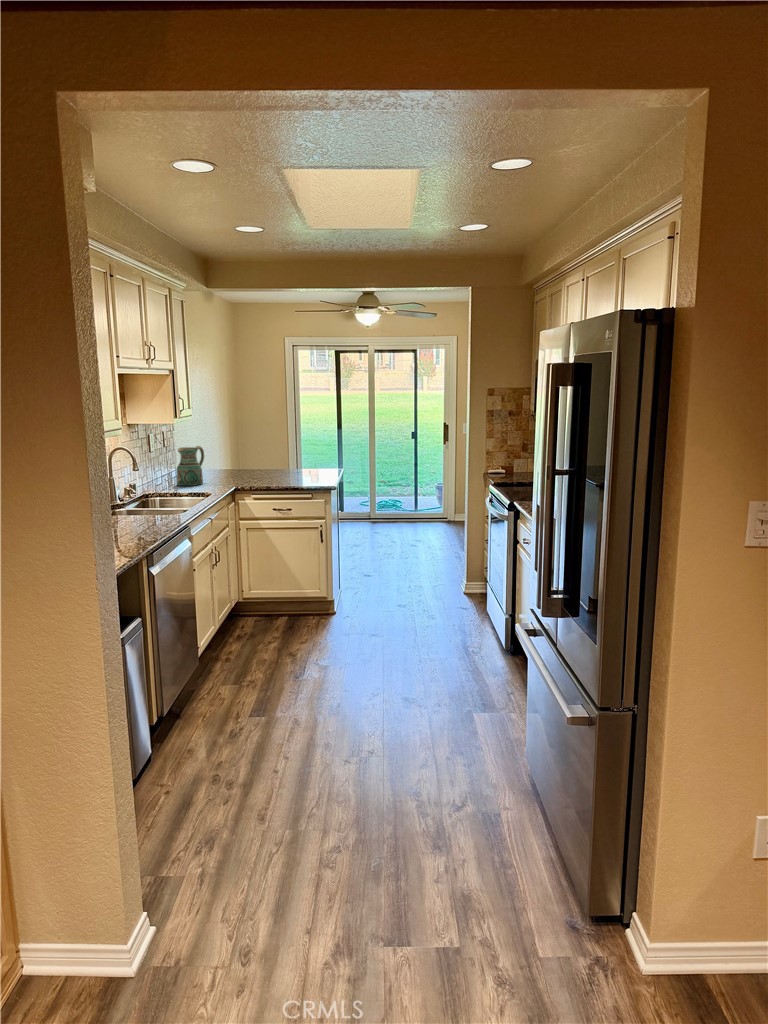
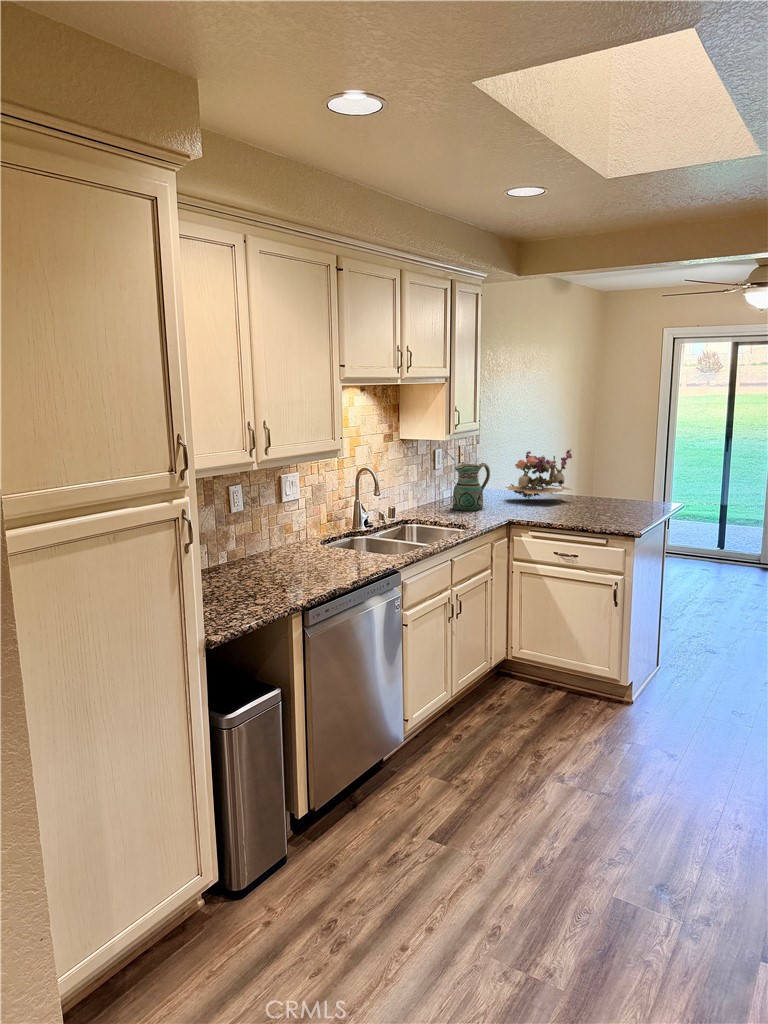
flower arrangement: none [210,432,266,476] -> present [506,449,572,499]

